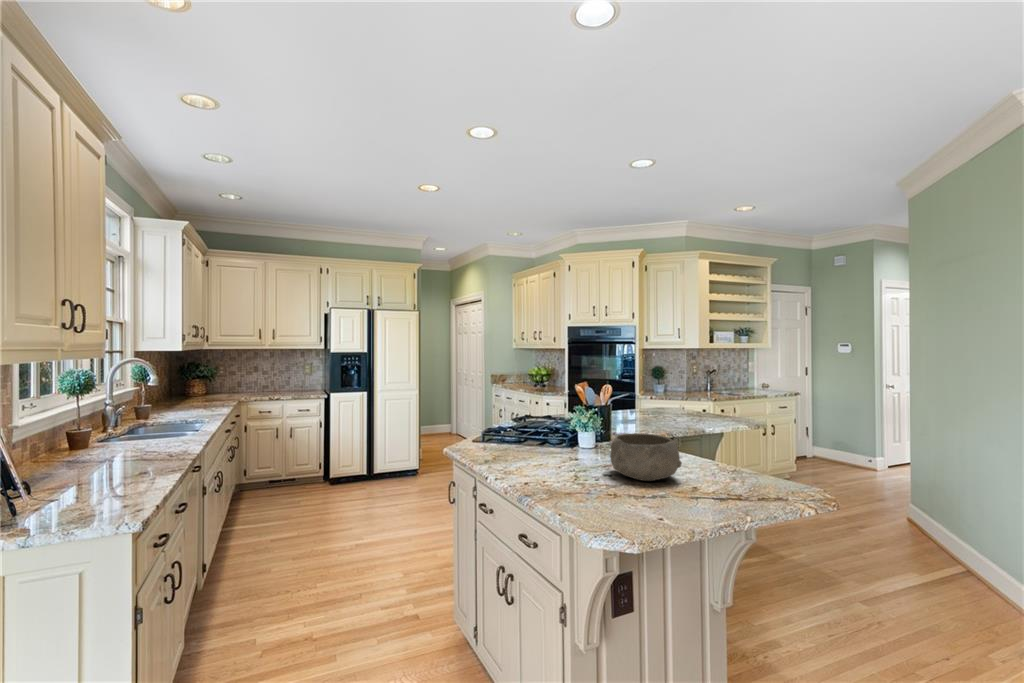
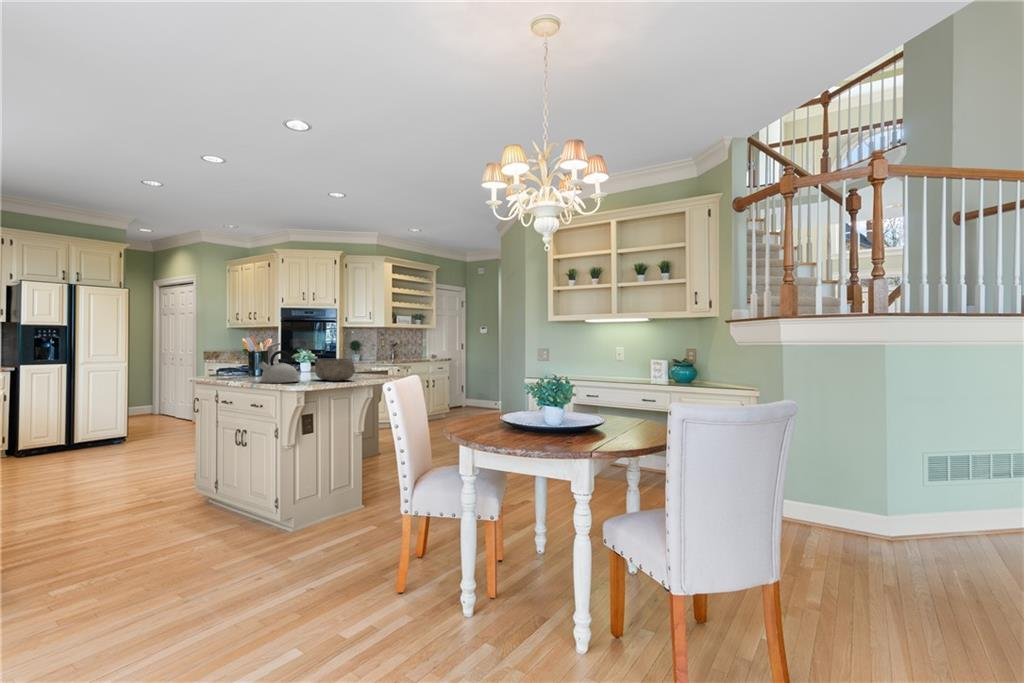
kettle: none [518,427,585,490] -> present [258,351,299,383]

